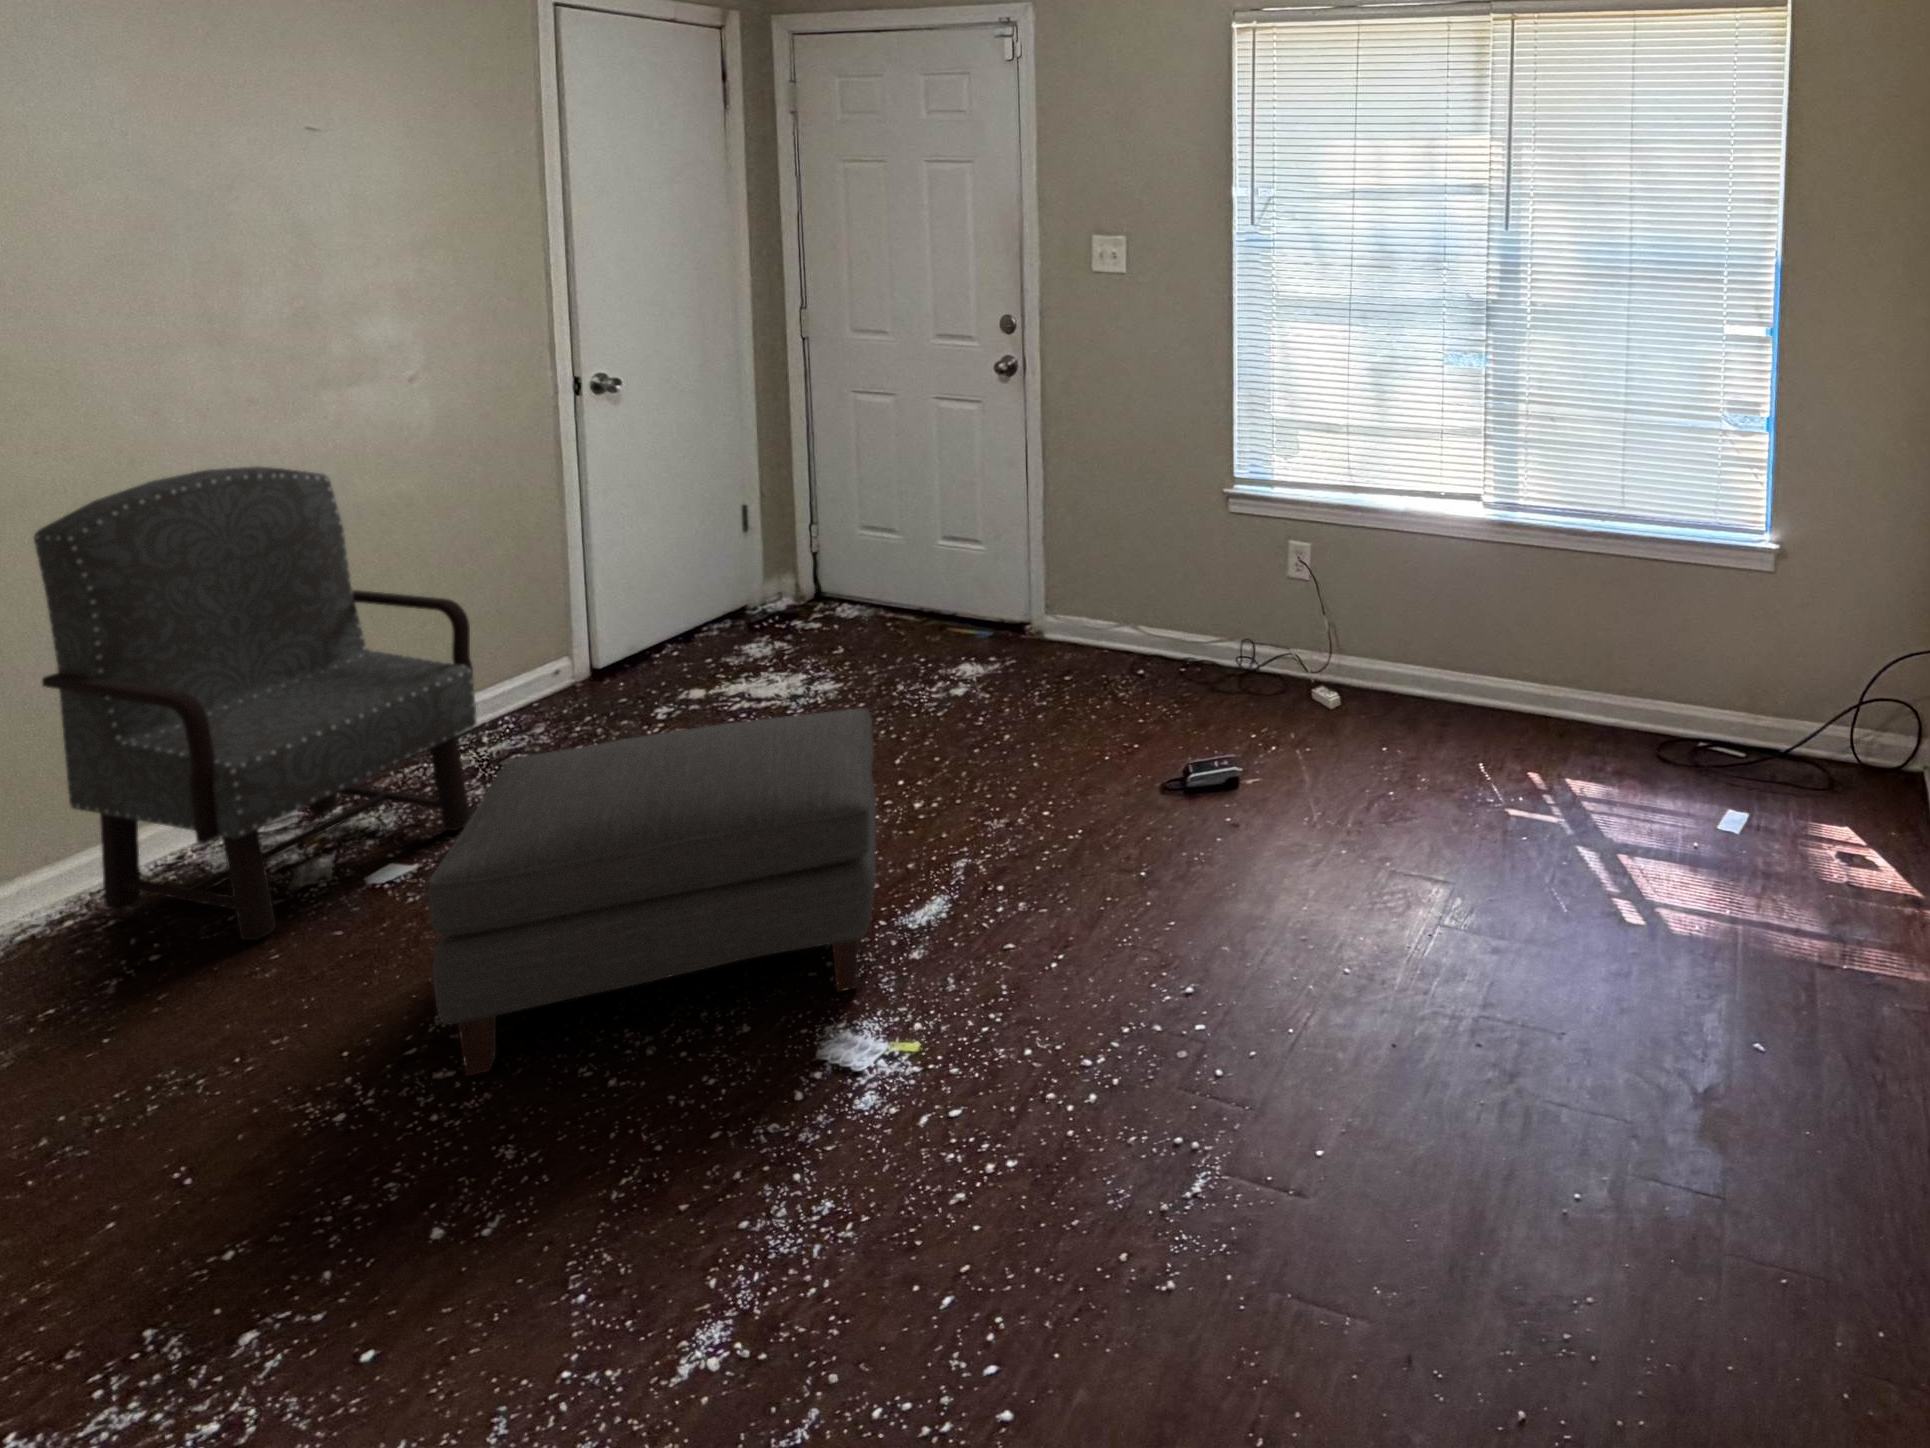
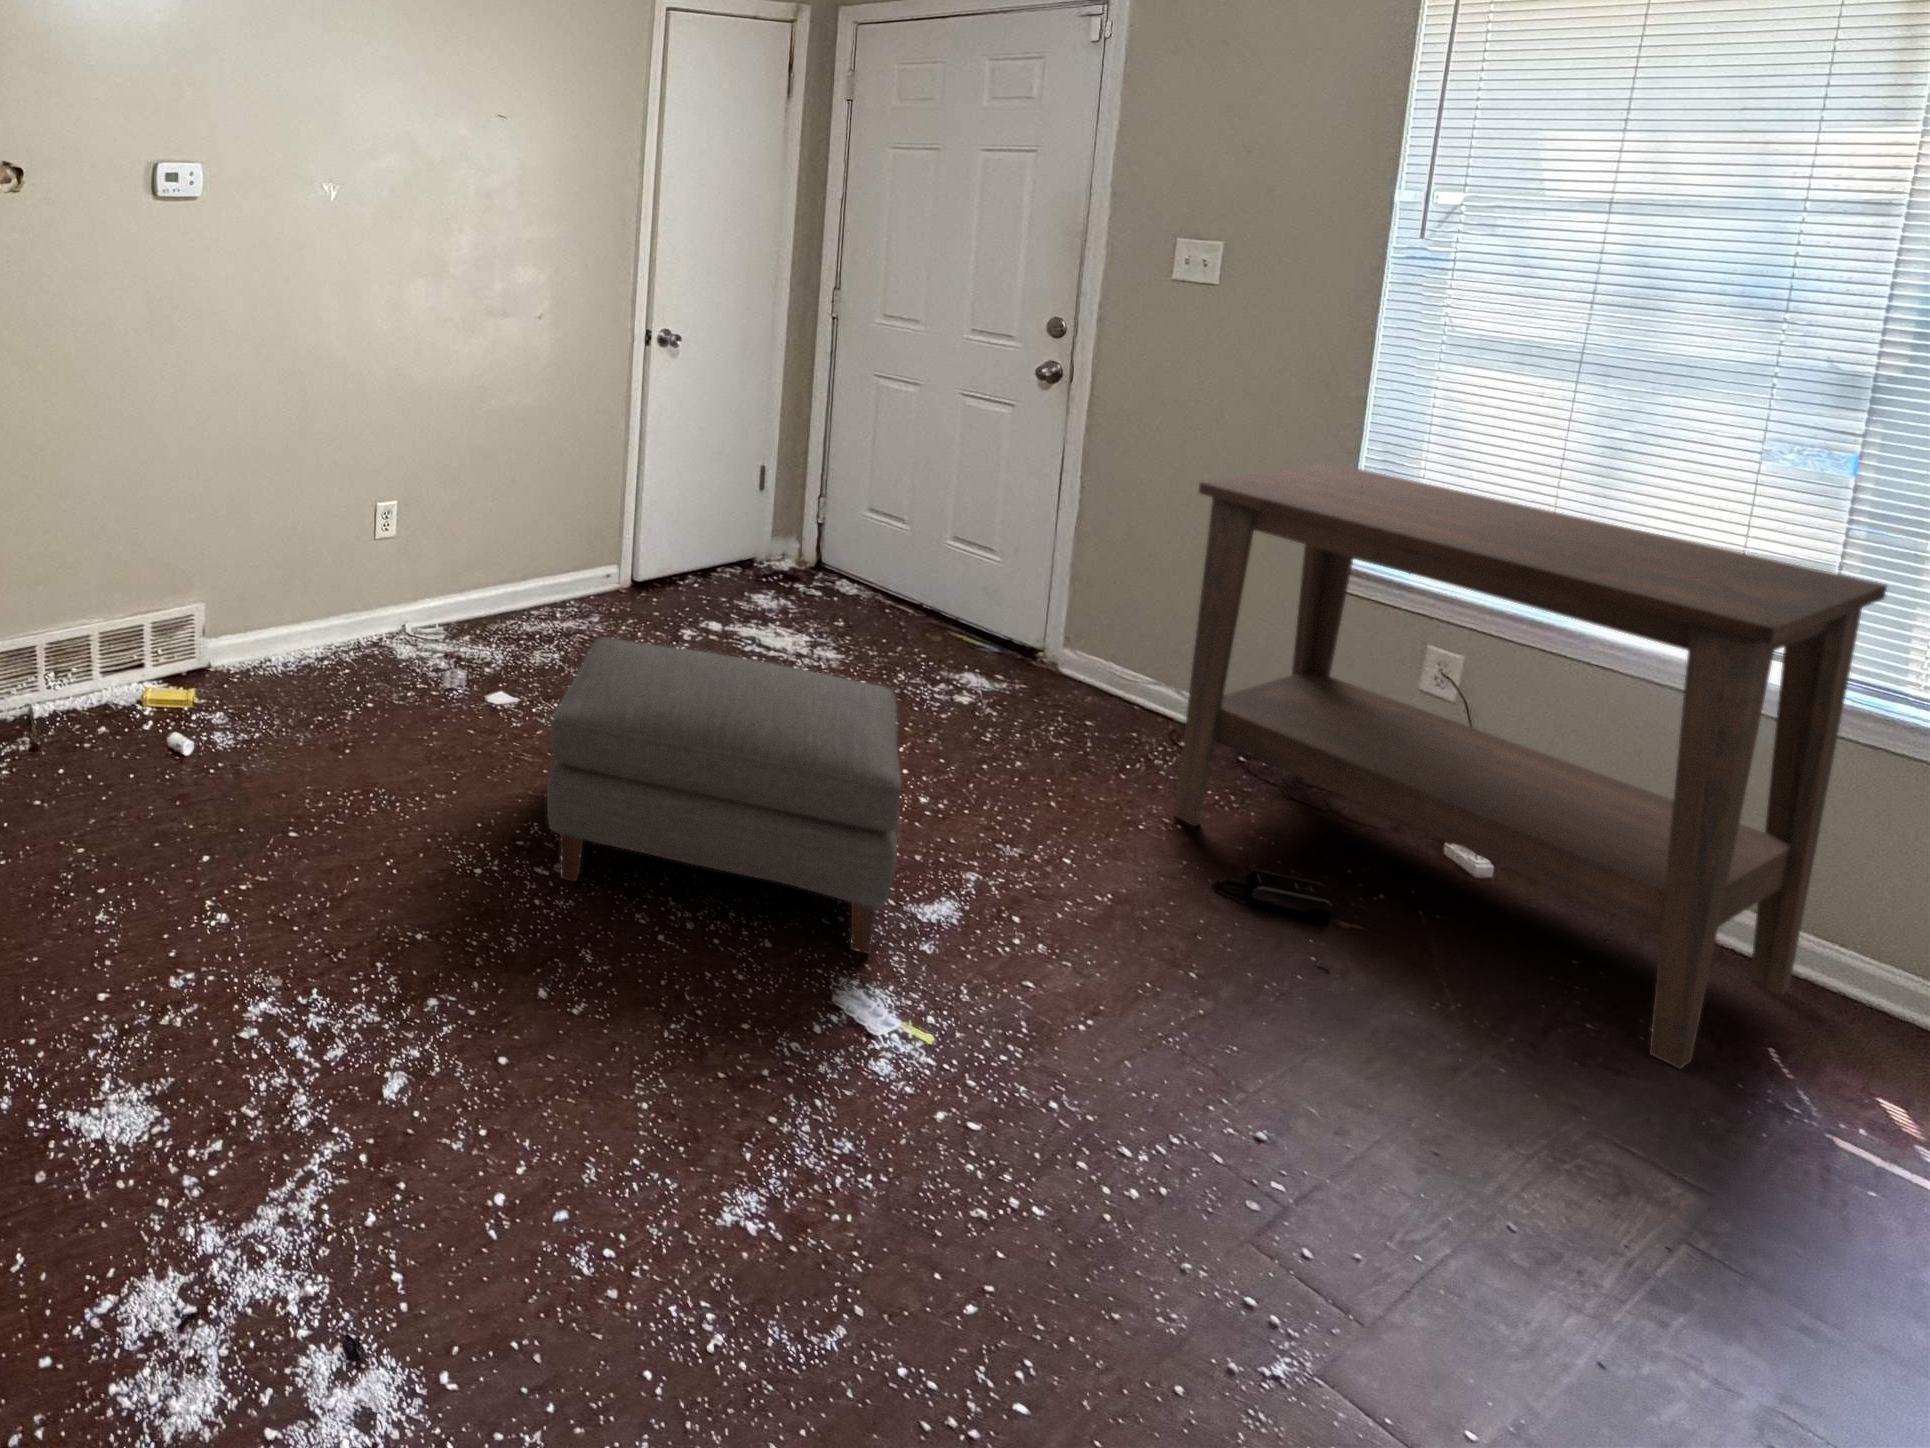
side table: none [1120,410,1502,796] -> present [1175,462,1887,1069]
armchair: present [34,467,476,940] -> none [337,366,569,714]

